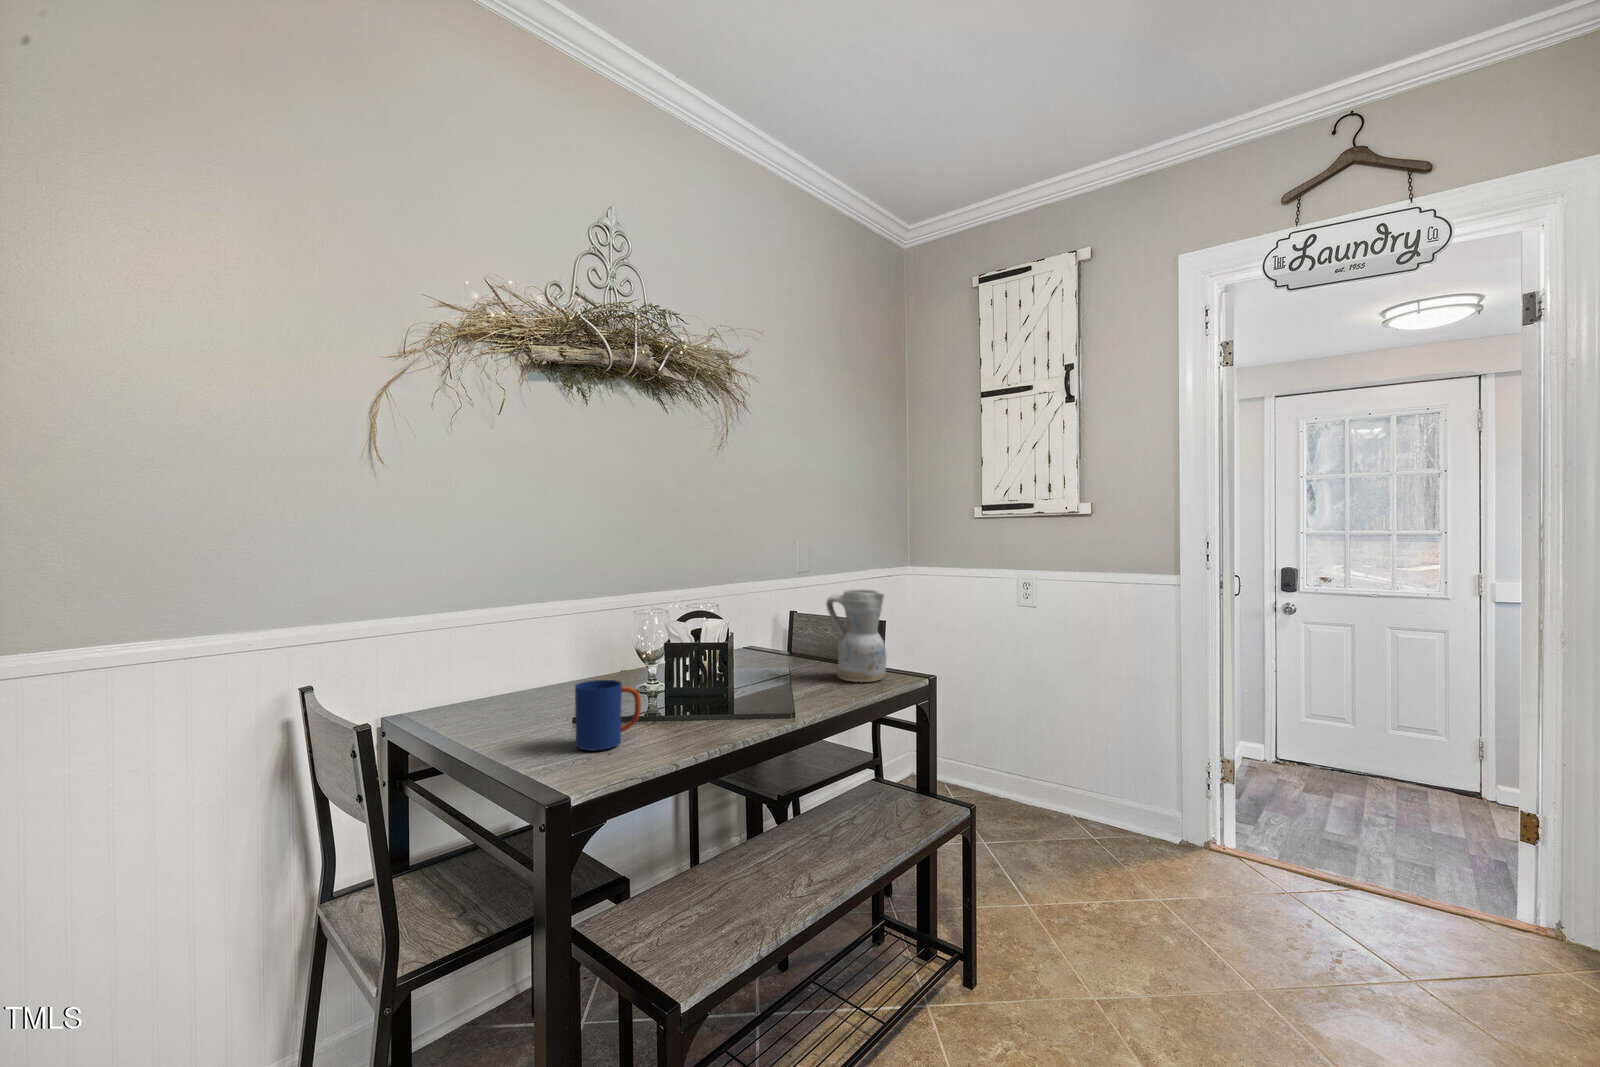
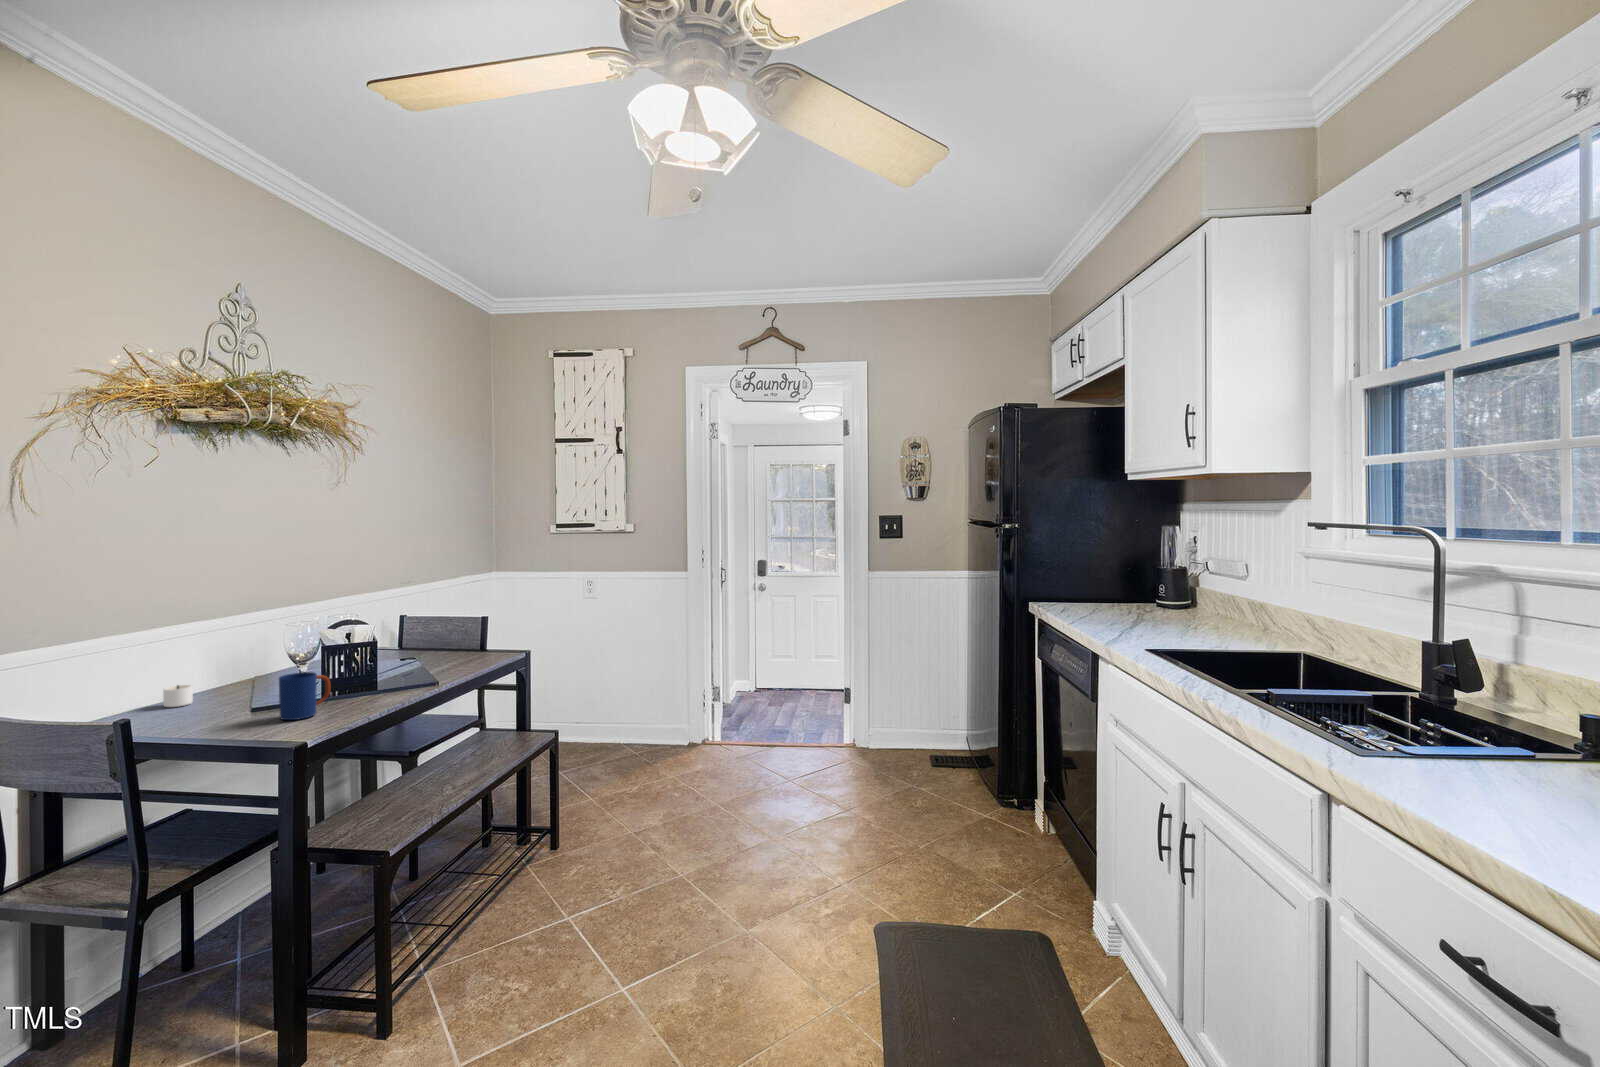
ceramic pitcher: present [826,589,886,682] -> none [447,597,493,661]
candle: none [504,676,547,703] -> present [163,685,193,707]

